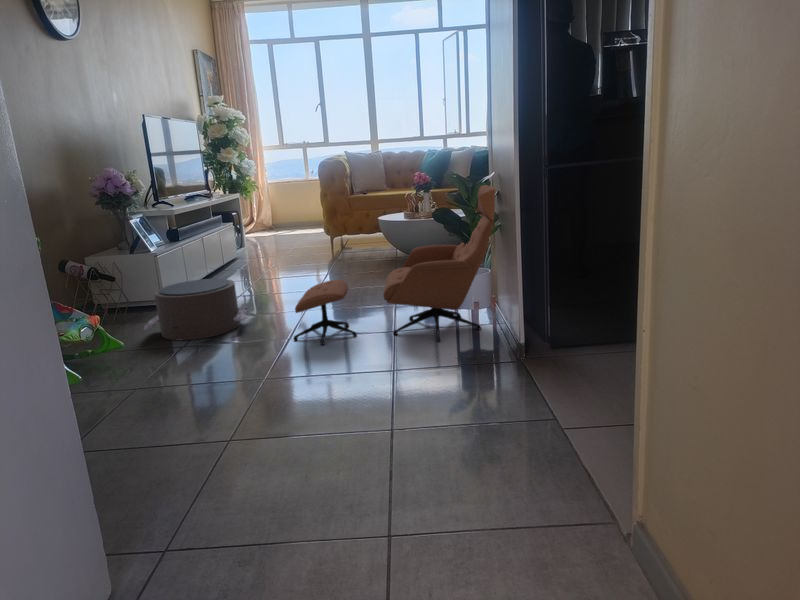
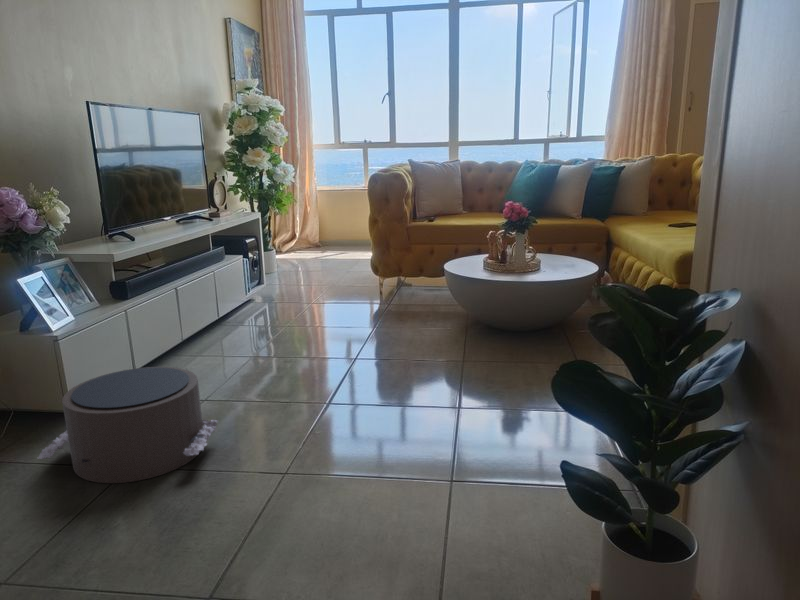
lounge chair: present [294,185,495,345] -> none [270,261,676,572]

